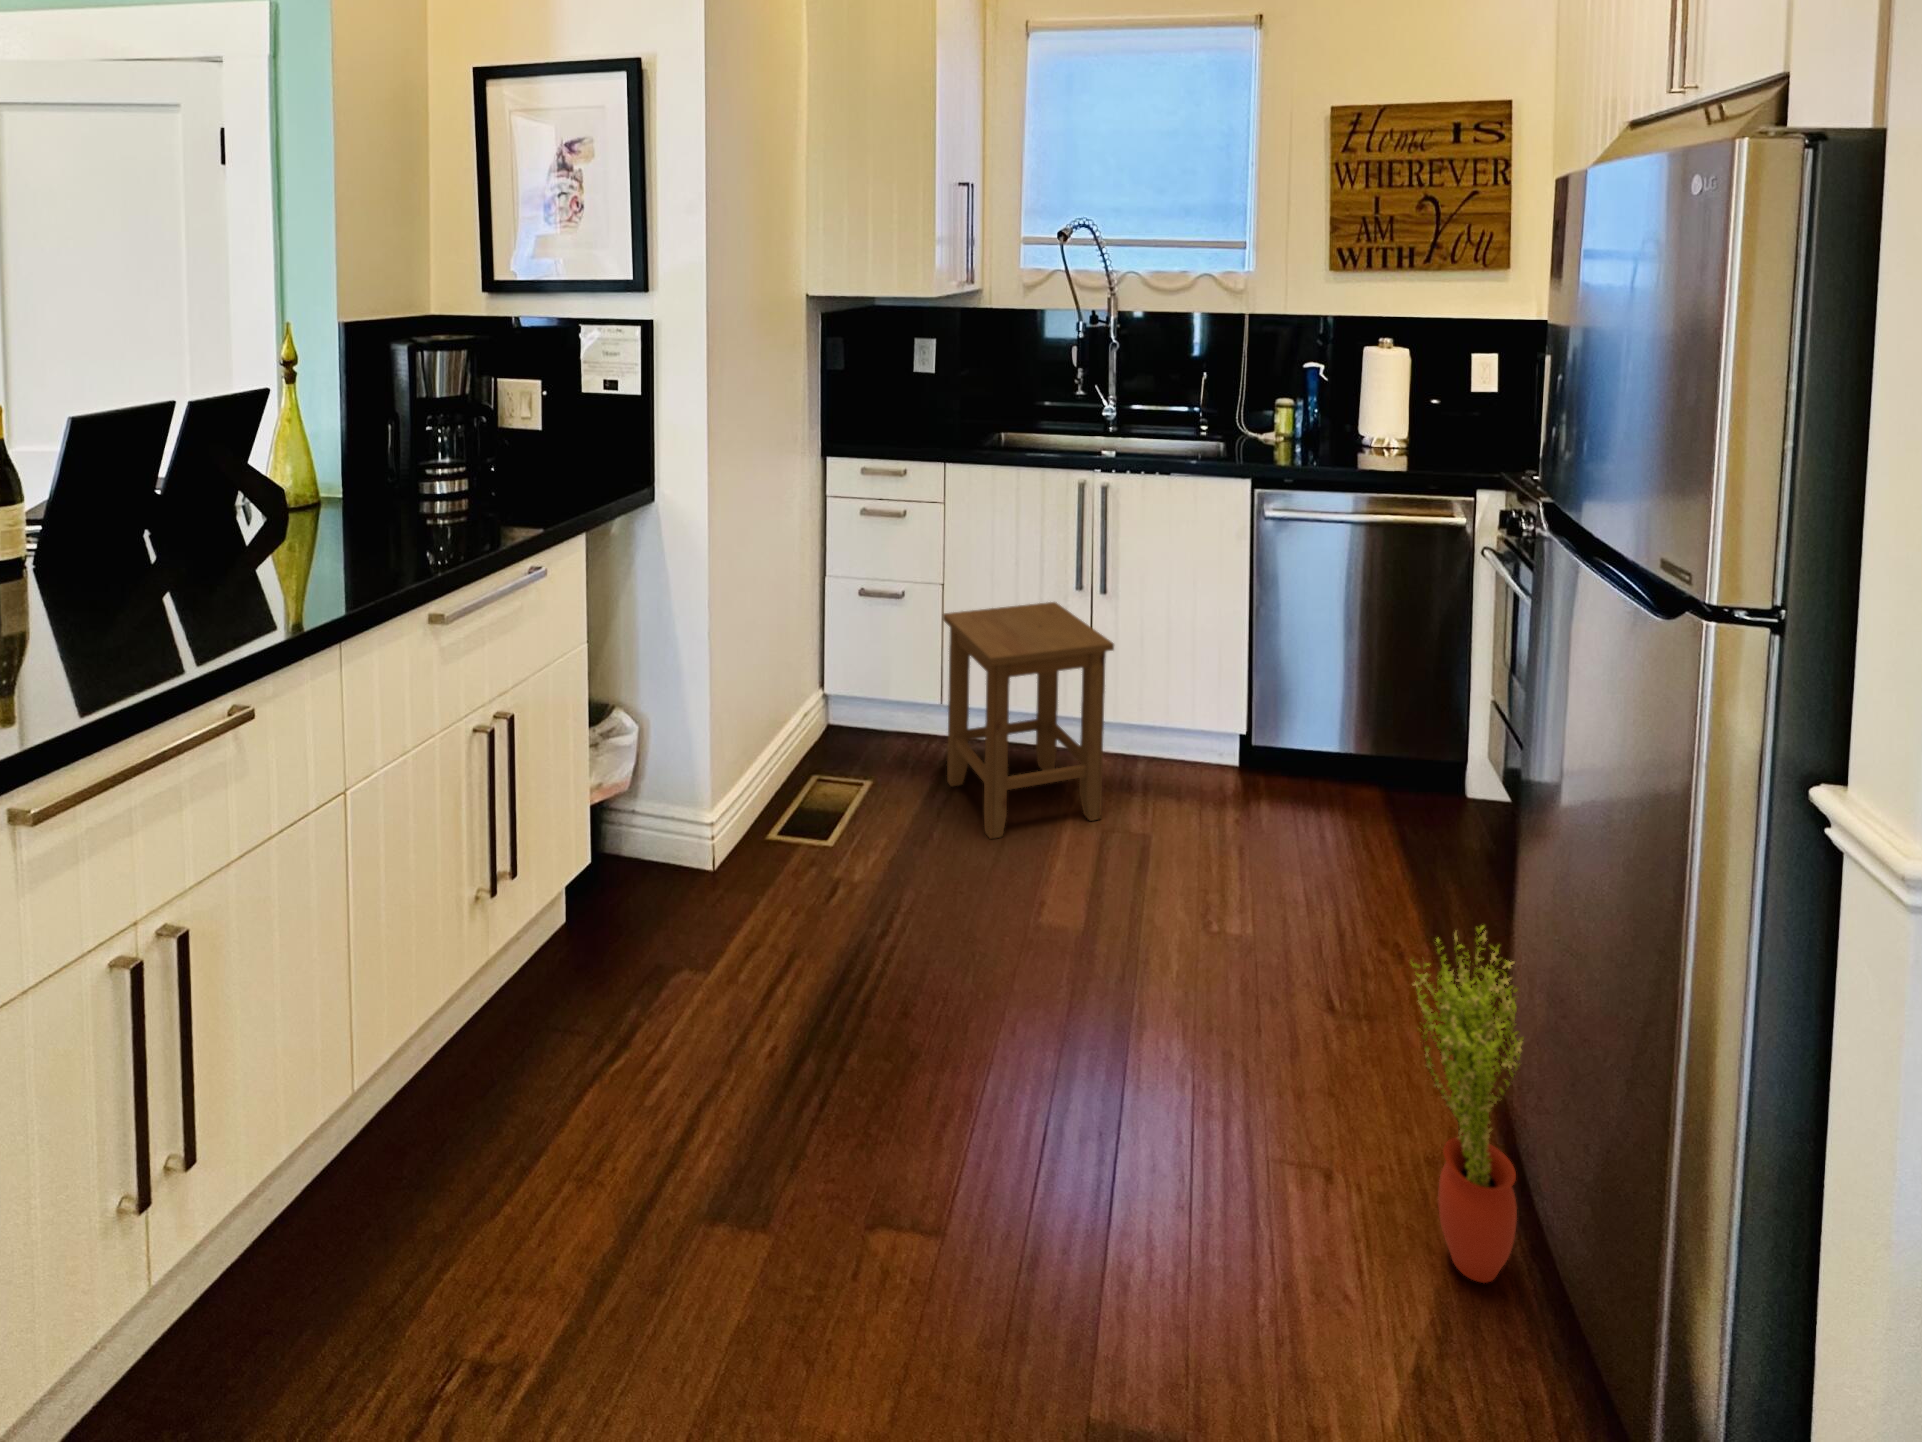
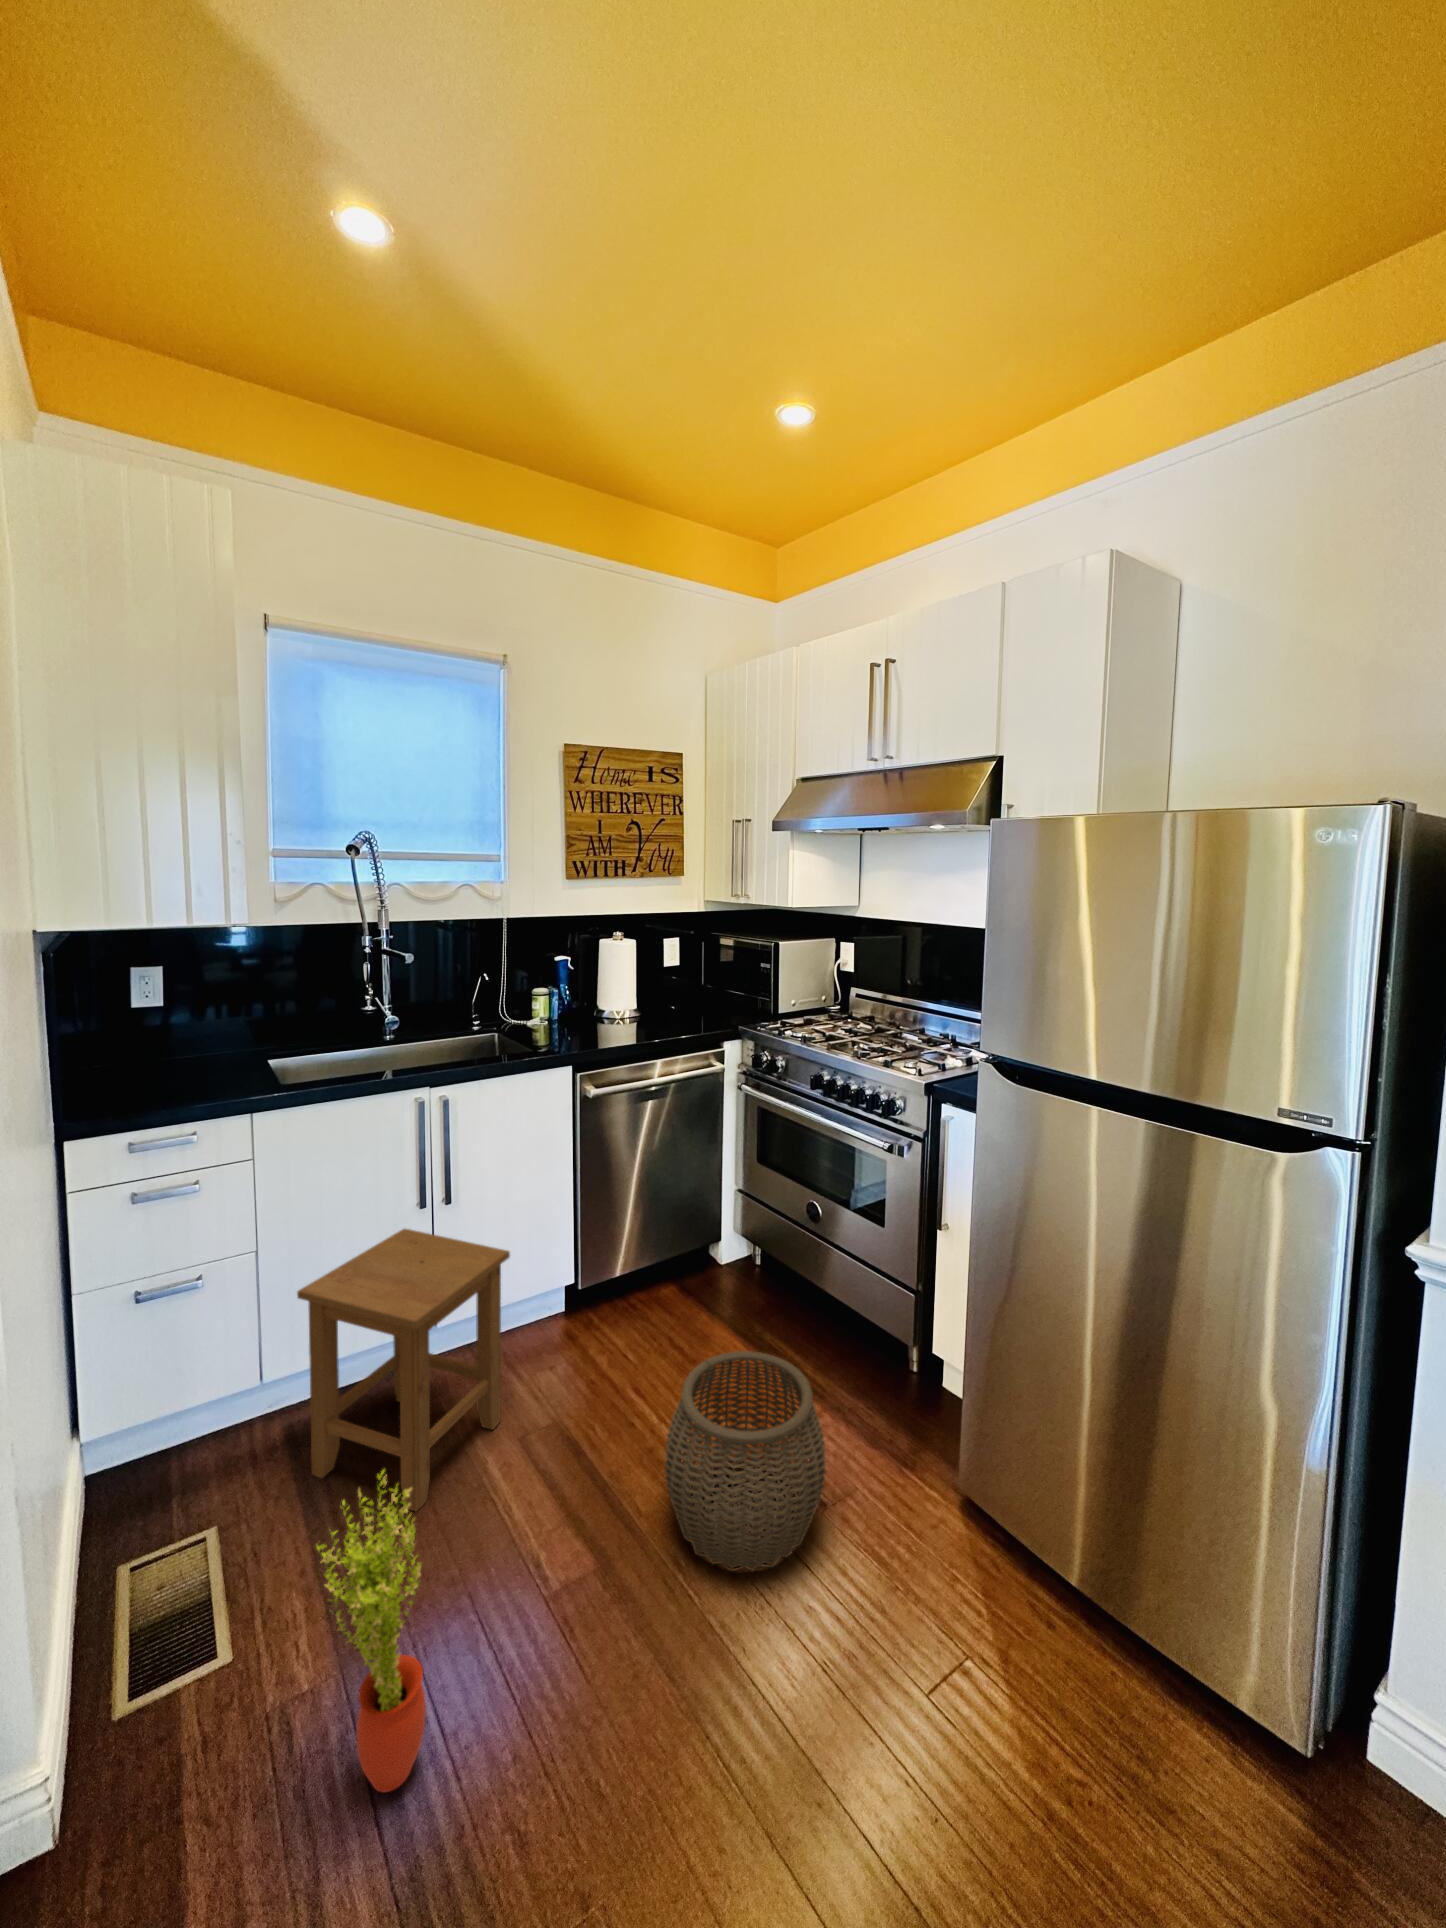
woven basket: none [1152,813,1346,1056] -> present [665,1351,826,1571]
potted plant: present [1411,926,1523,1283] -> present [316,1470,426,1793]

